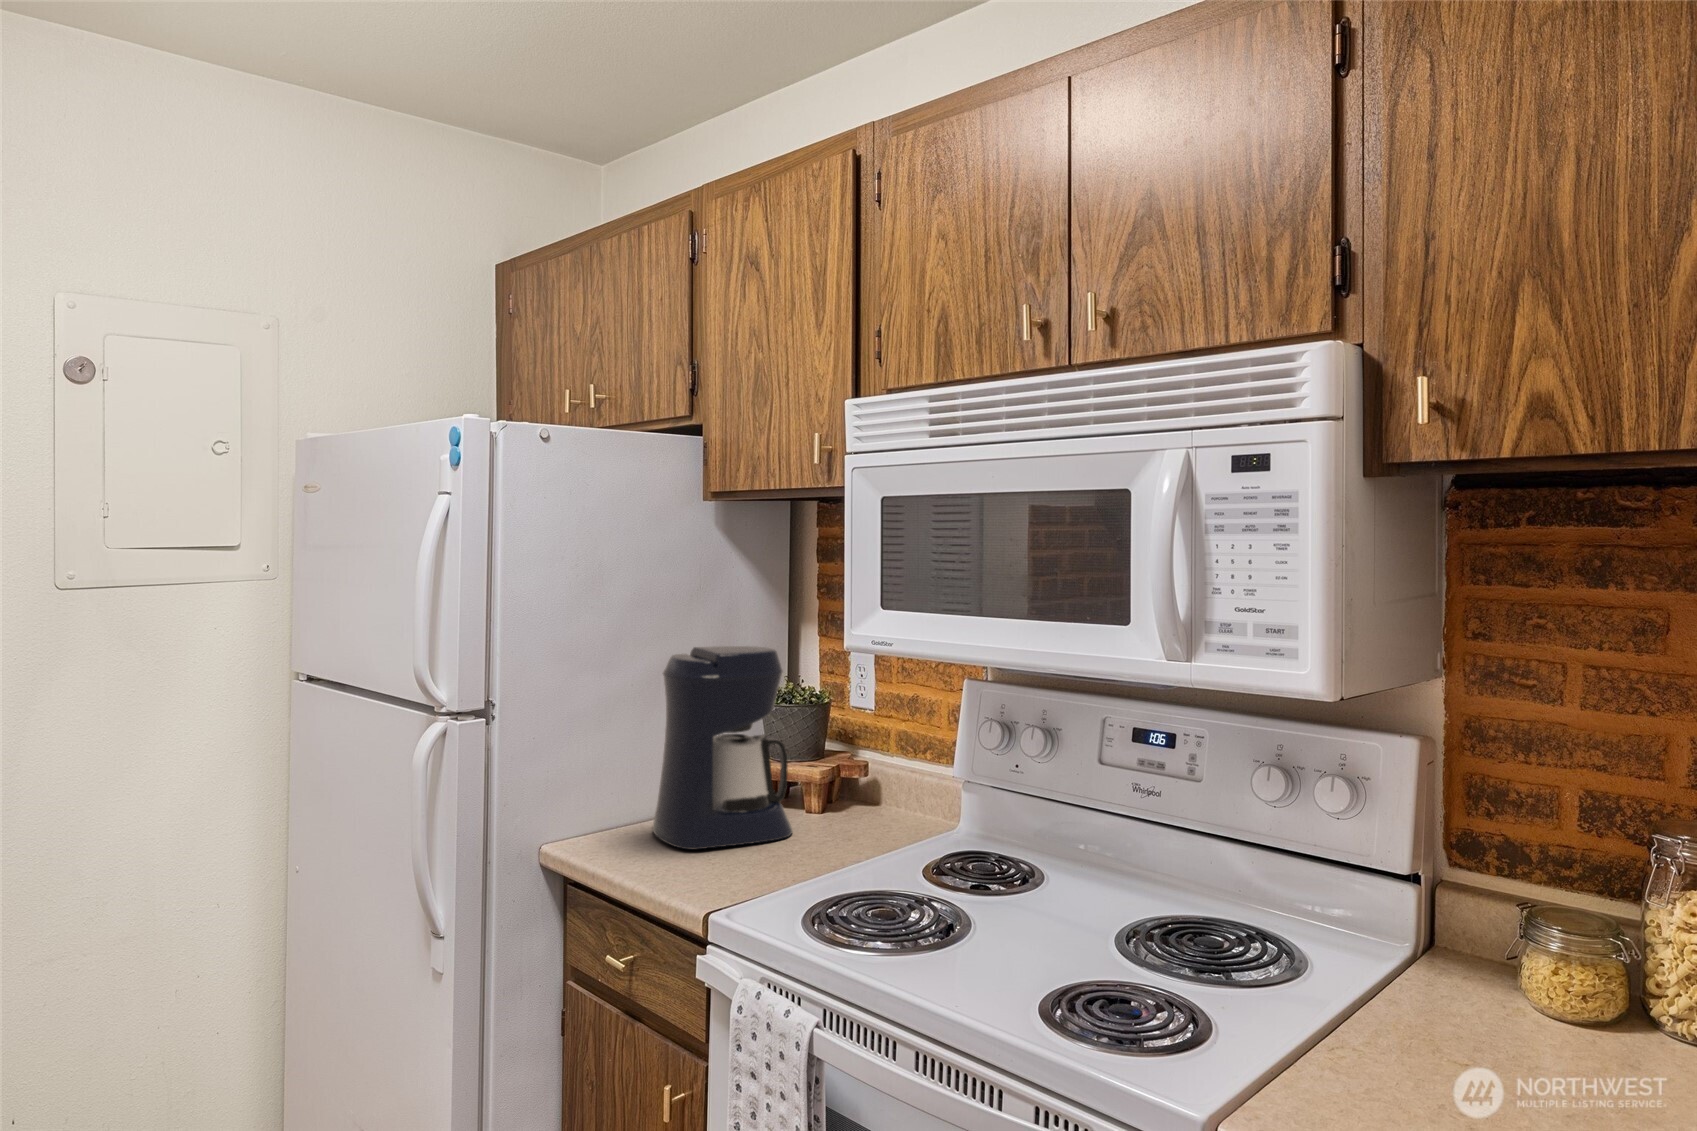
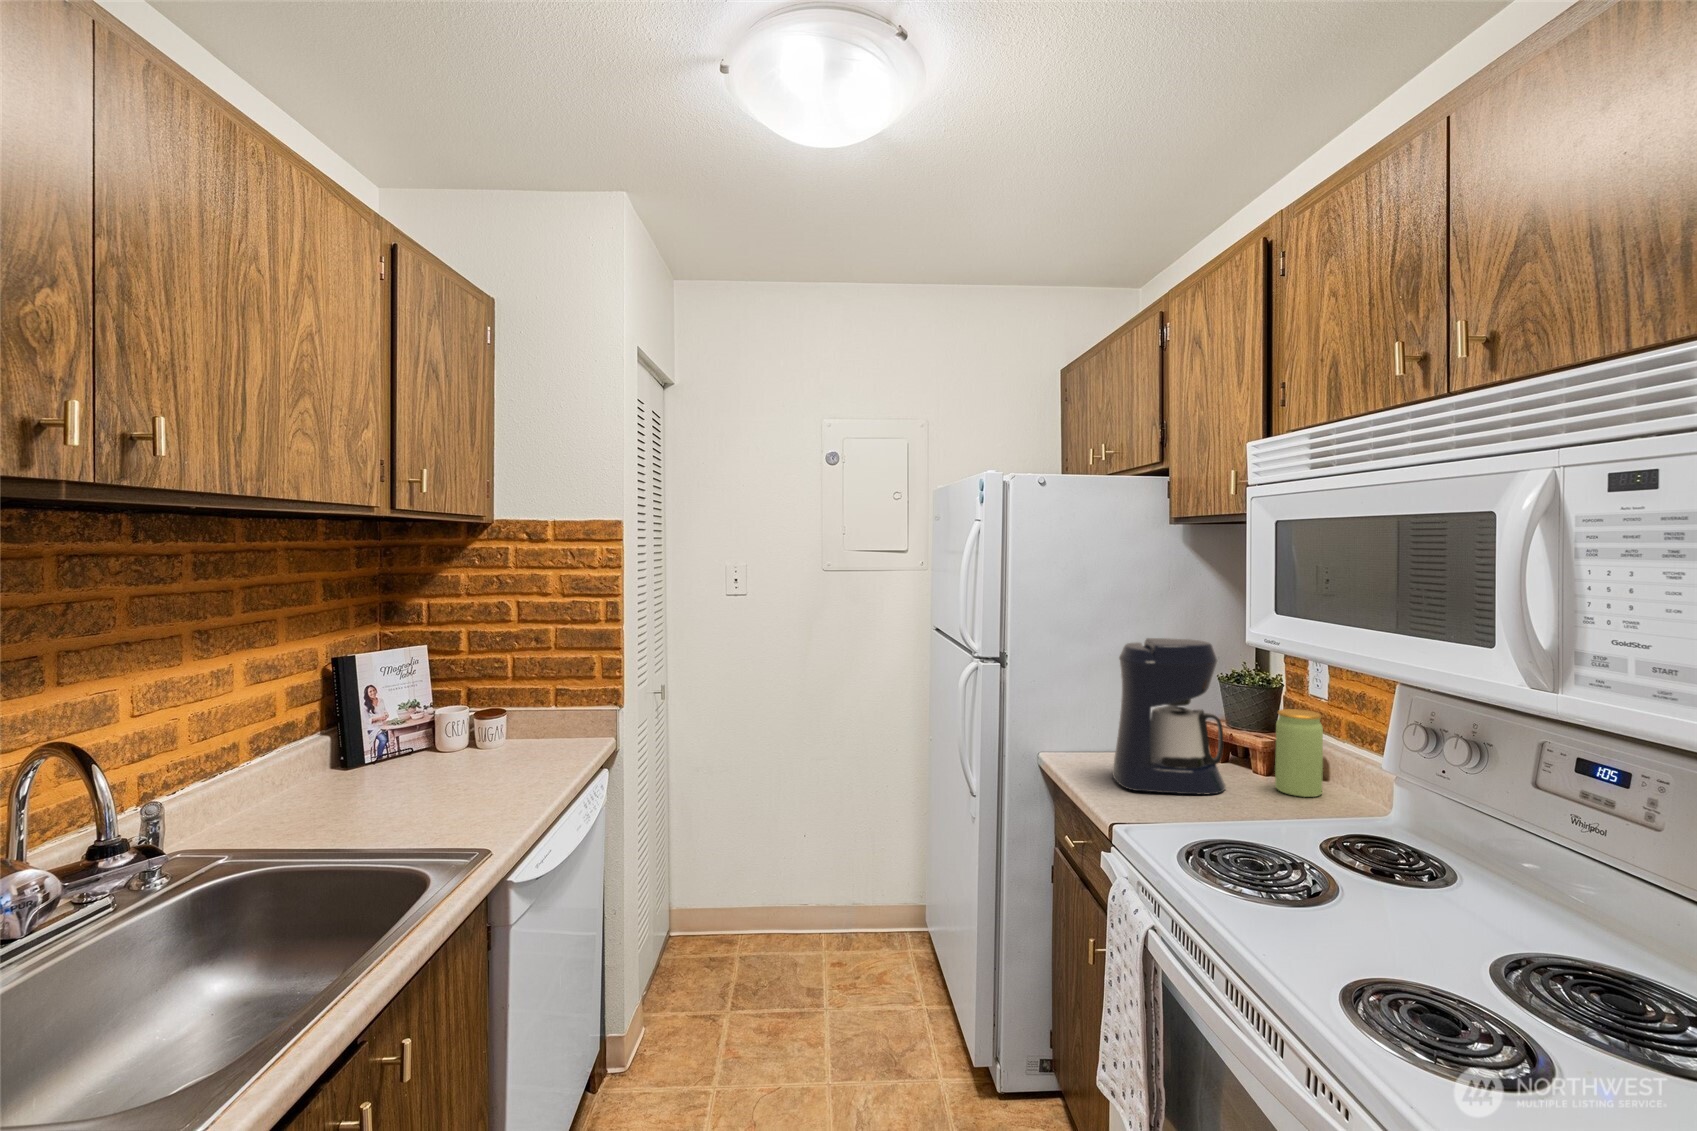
jar: none [841,723,891,825] -> present [1275,709,1323,797]

